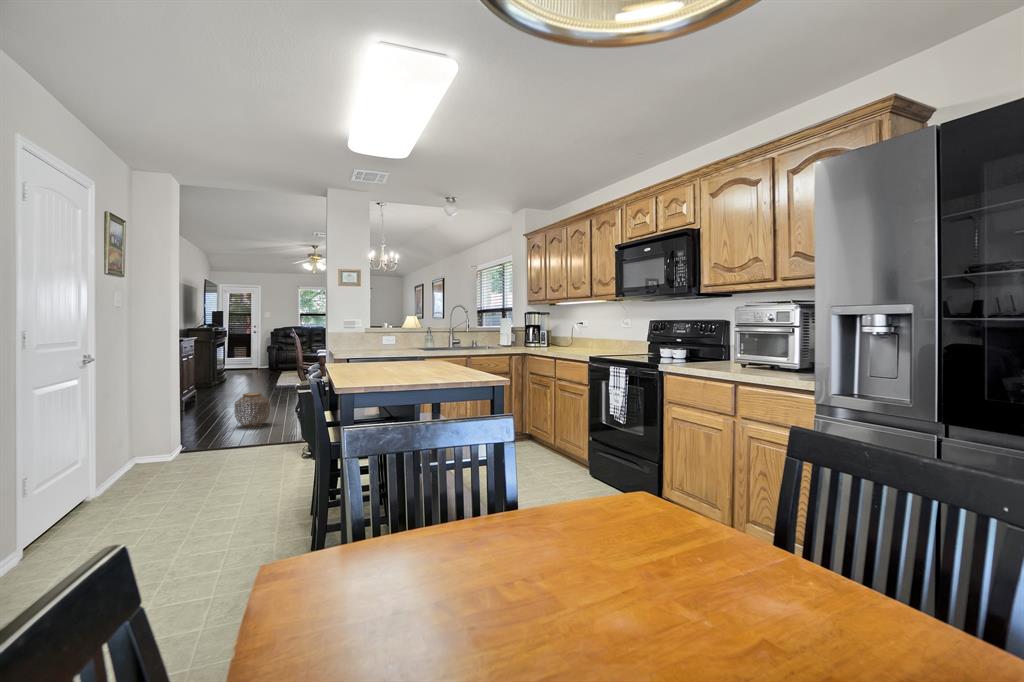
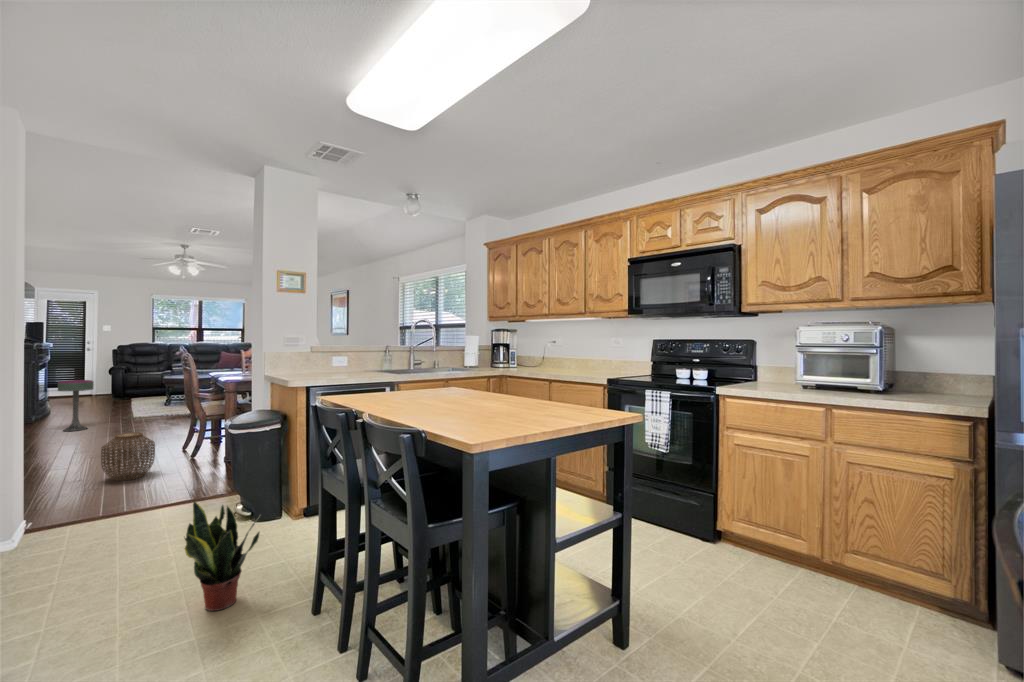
bar stool: none [223,355,247,394] -> present [58,380,94,431]
potted plant: none [239,431,294,504] -> present [184,502,260,611]

